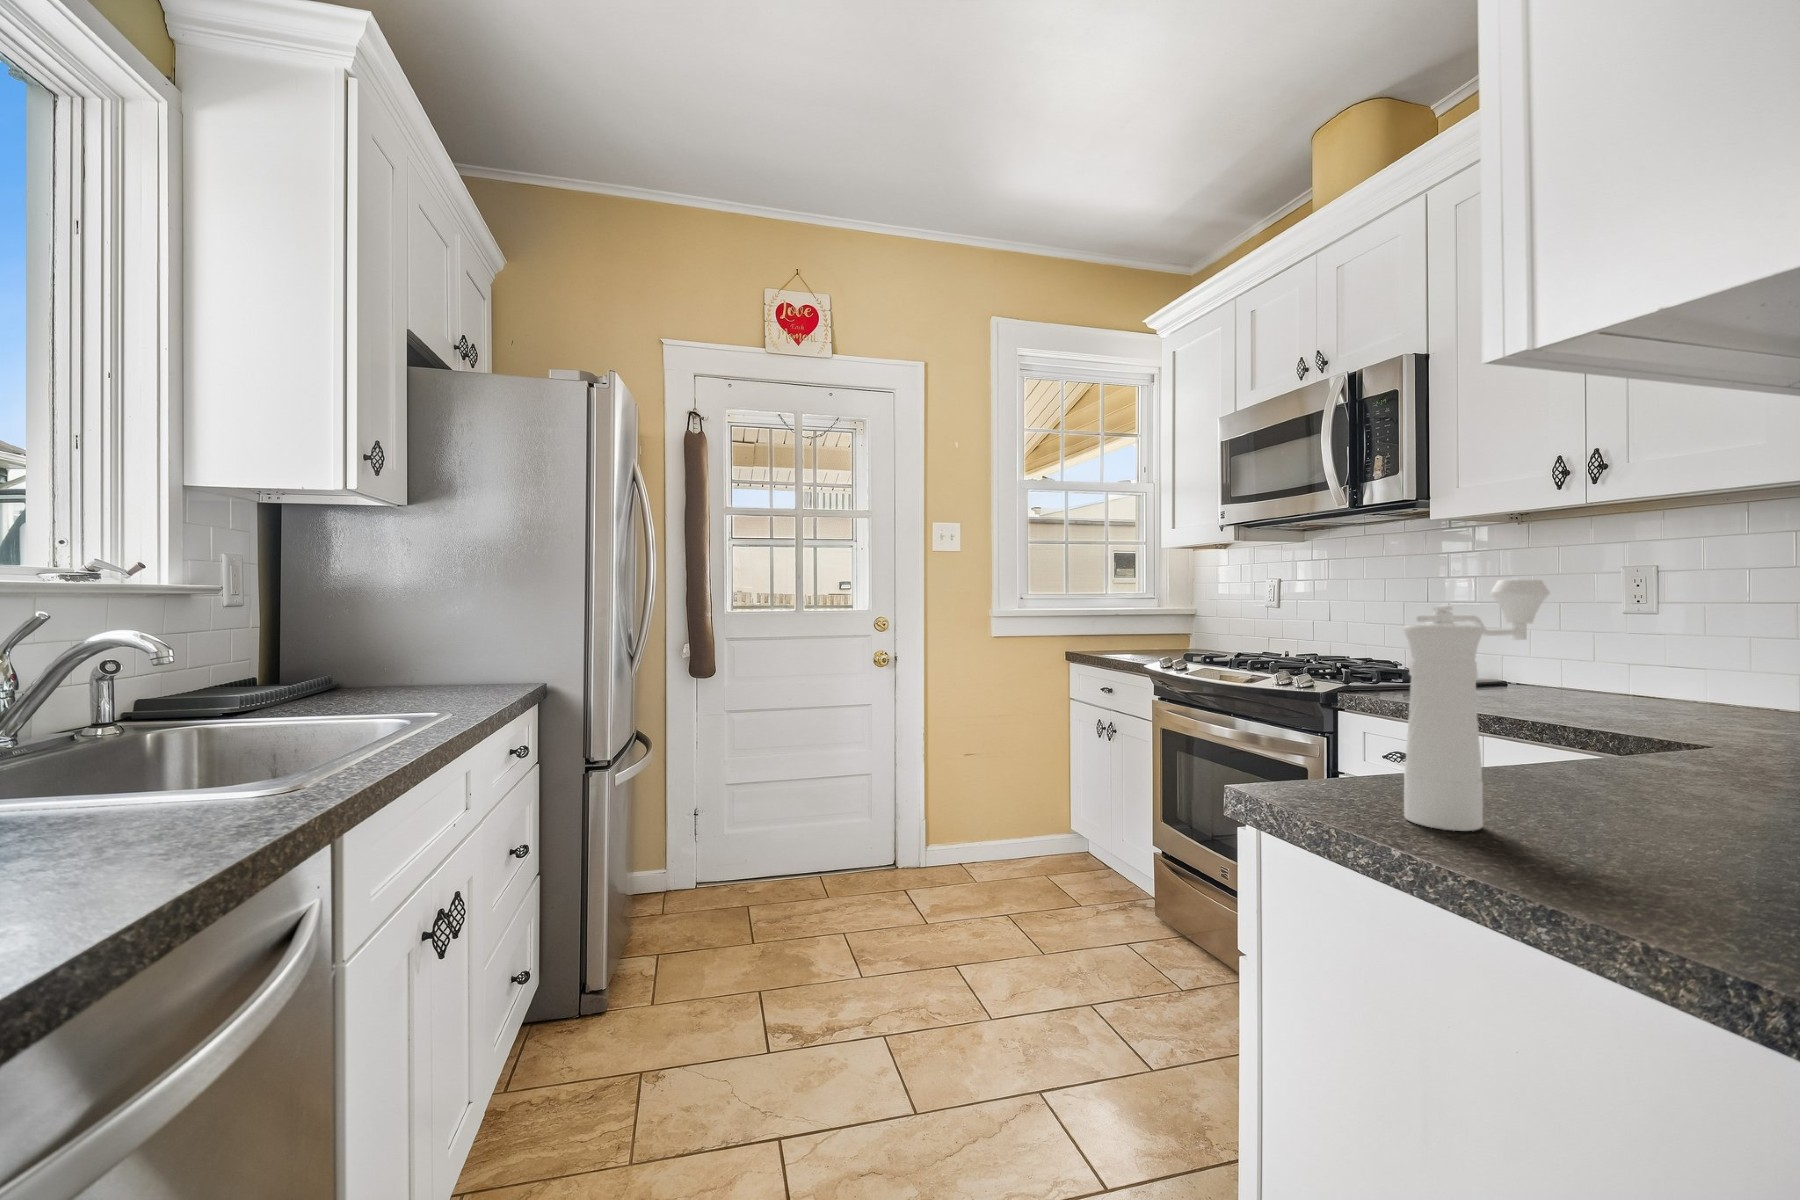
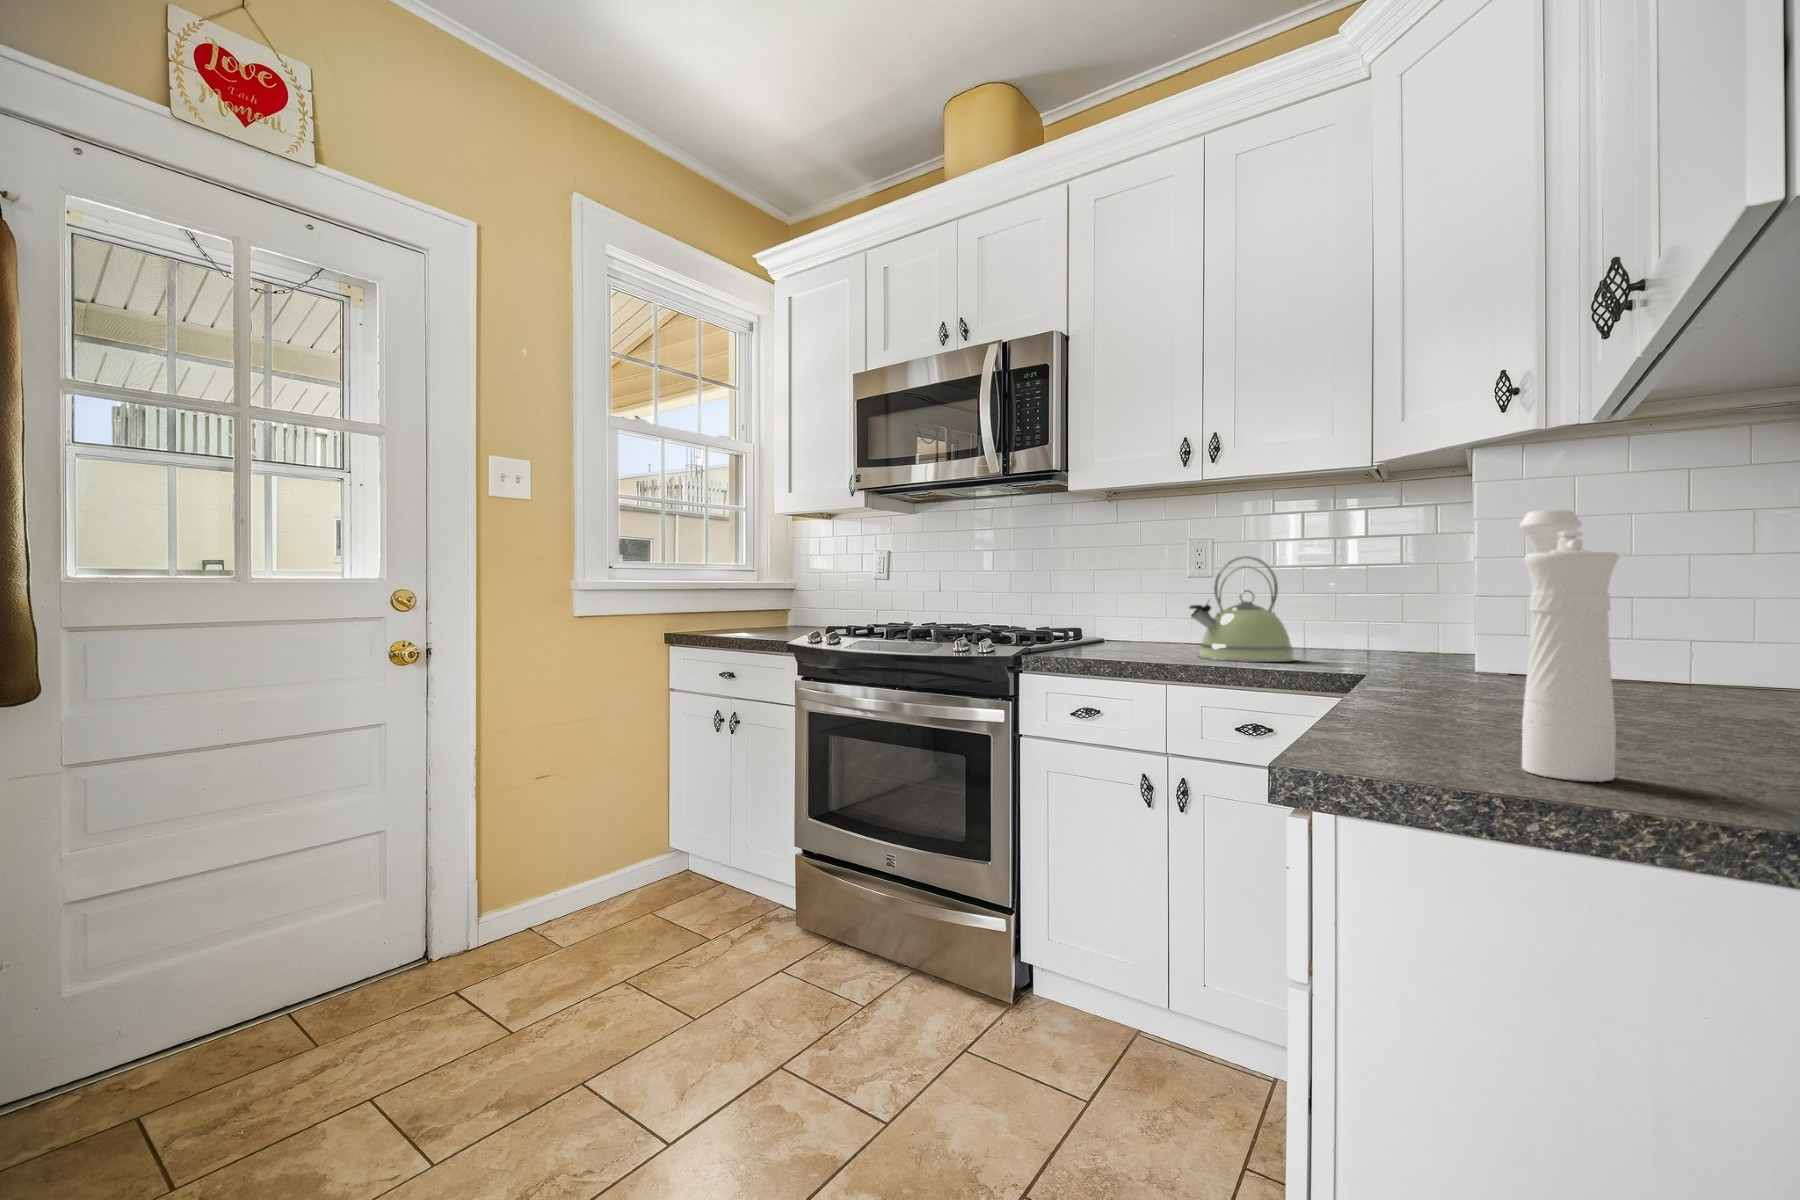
kettle: none [1548,588,1707,713] -> present [1189,556,1295,662]

